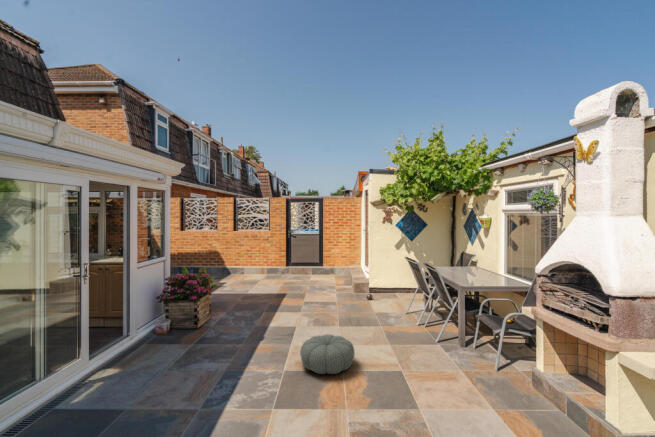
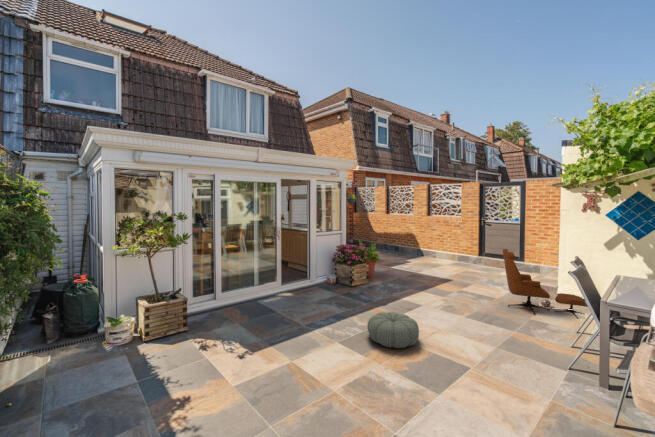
lounge chair: none [345,256,396,306] -> present [503,249,586,319]

